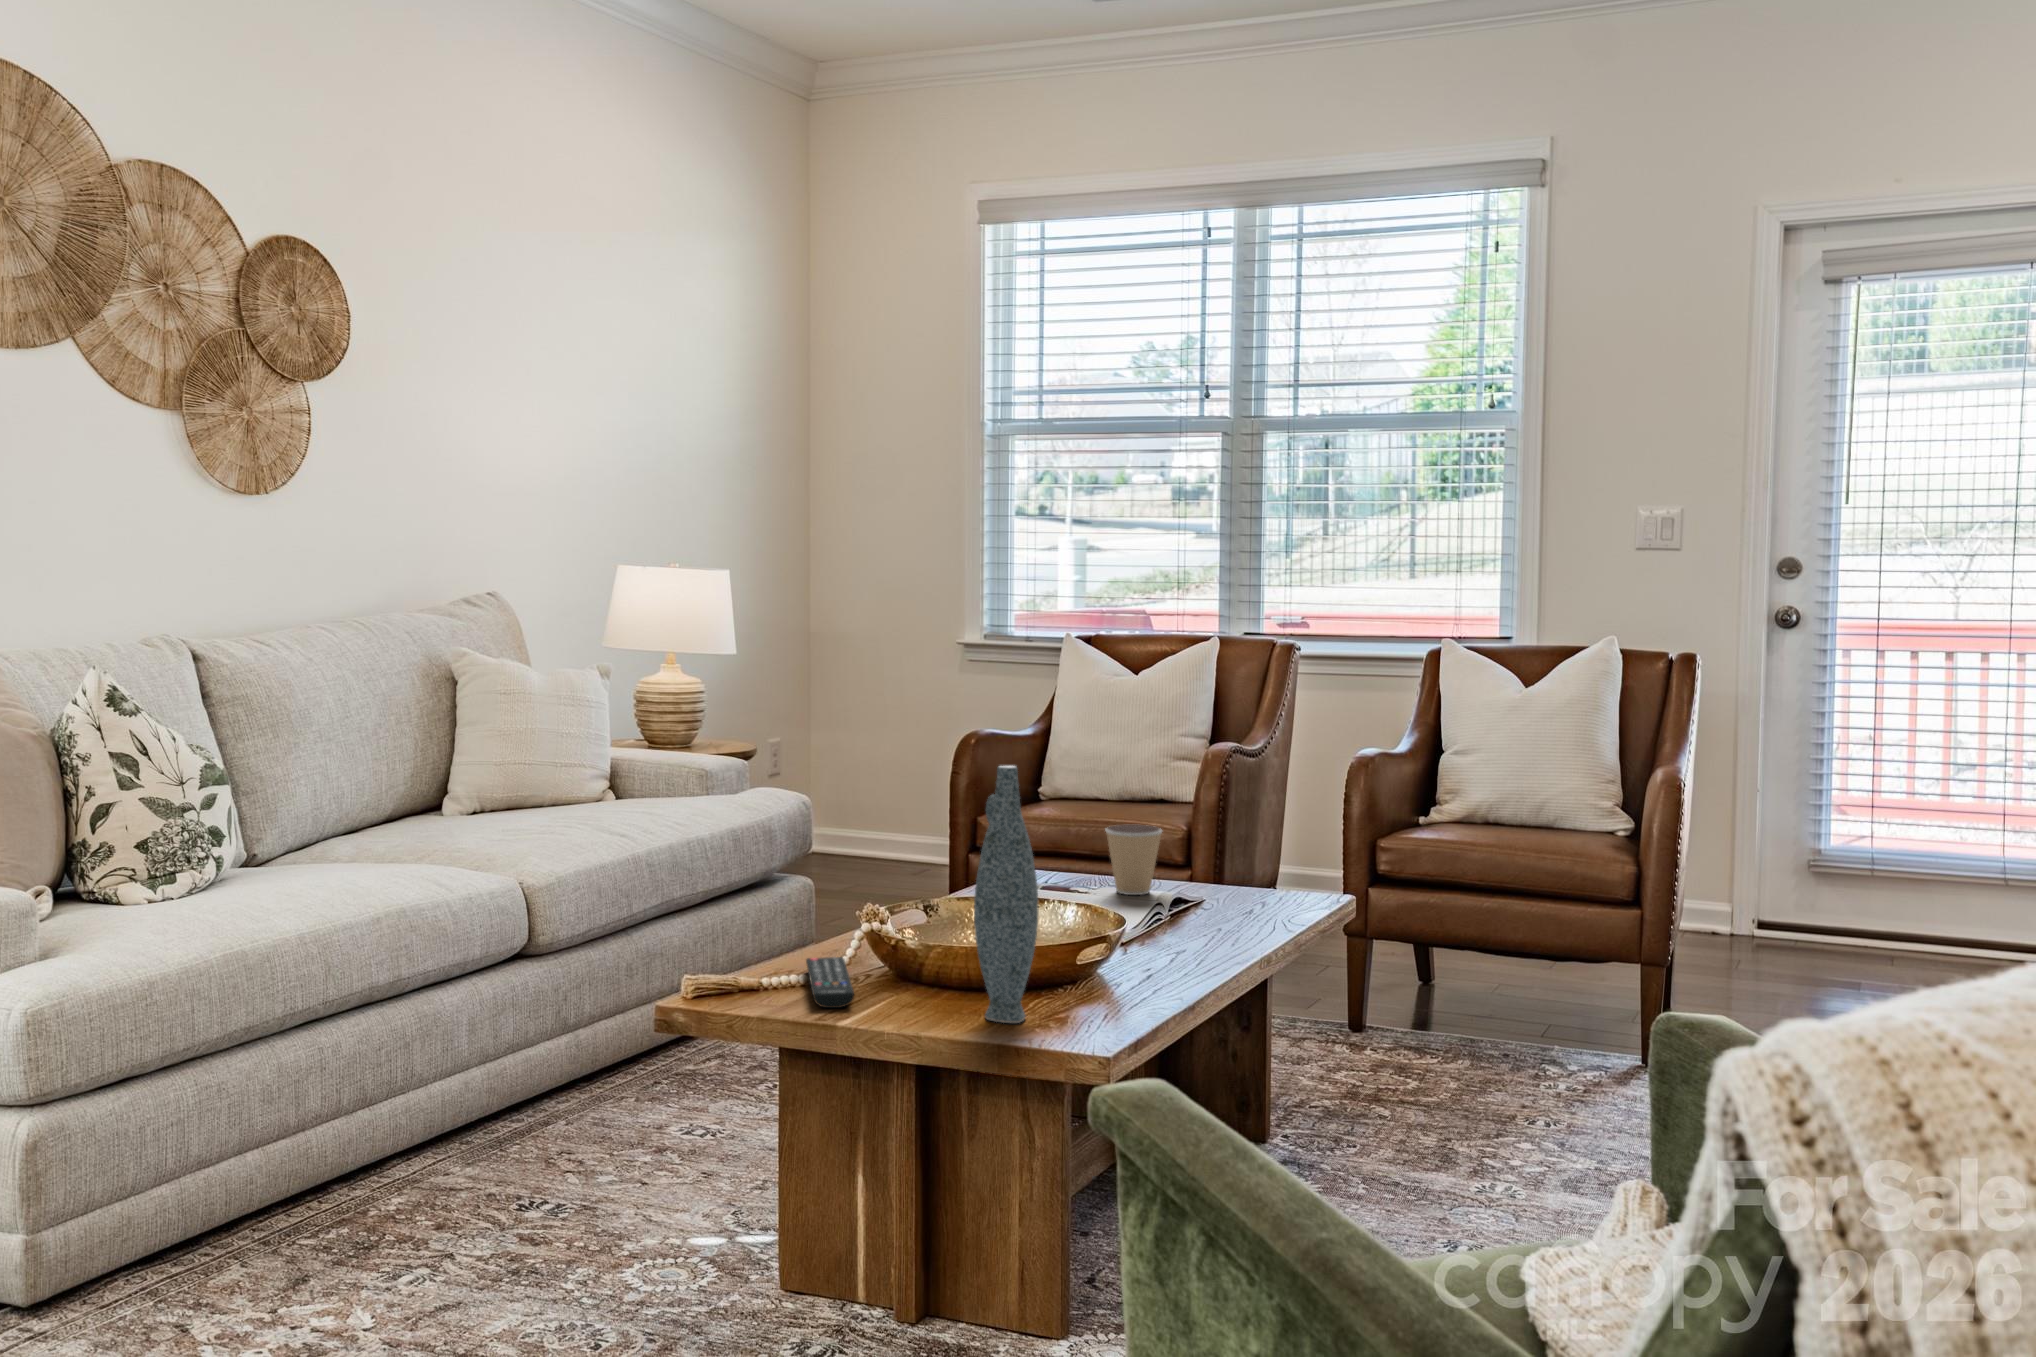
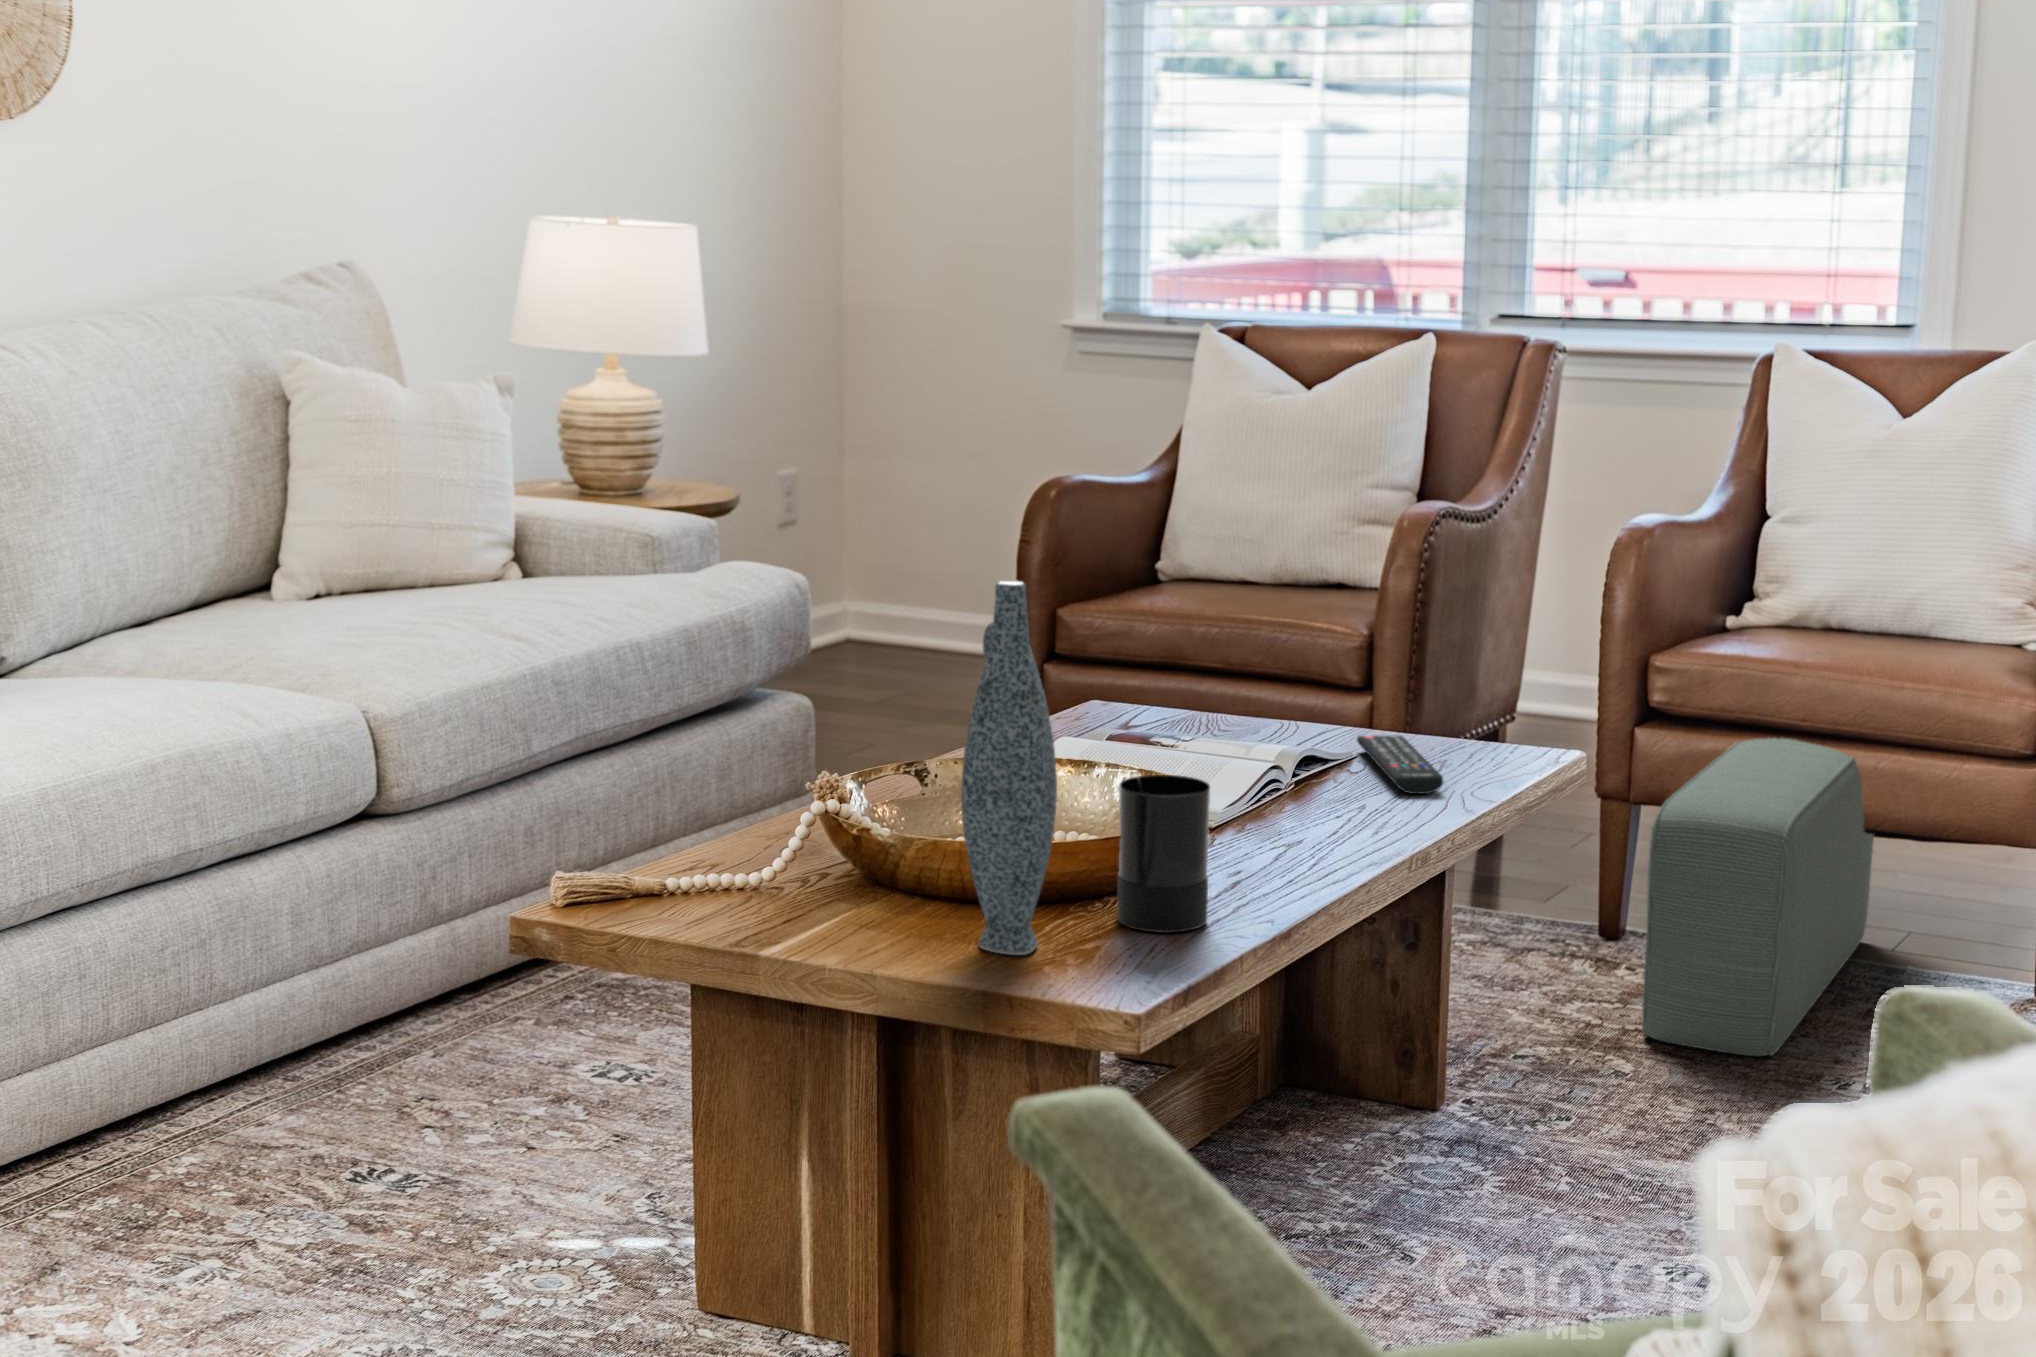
coffee cup: present [1106,825,1162,895] -> none [1213,640,1298,745]
pouf: none [1393,886,1531,1103] -> present [1642,738,1874,1056]
candle: none [1067,896,1137,1008] -> present [1109,769,1210,933]
remote control: present [806,957,854,1008] -> present [1357,735,1443,794]

